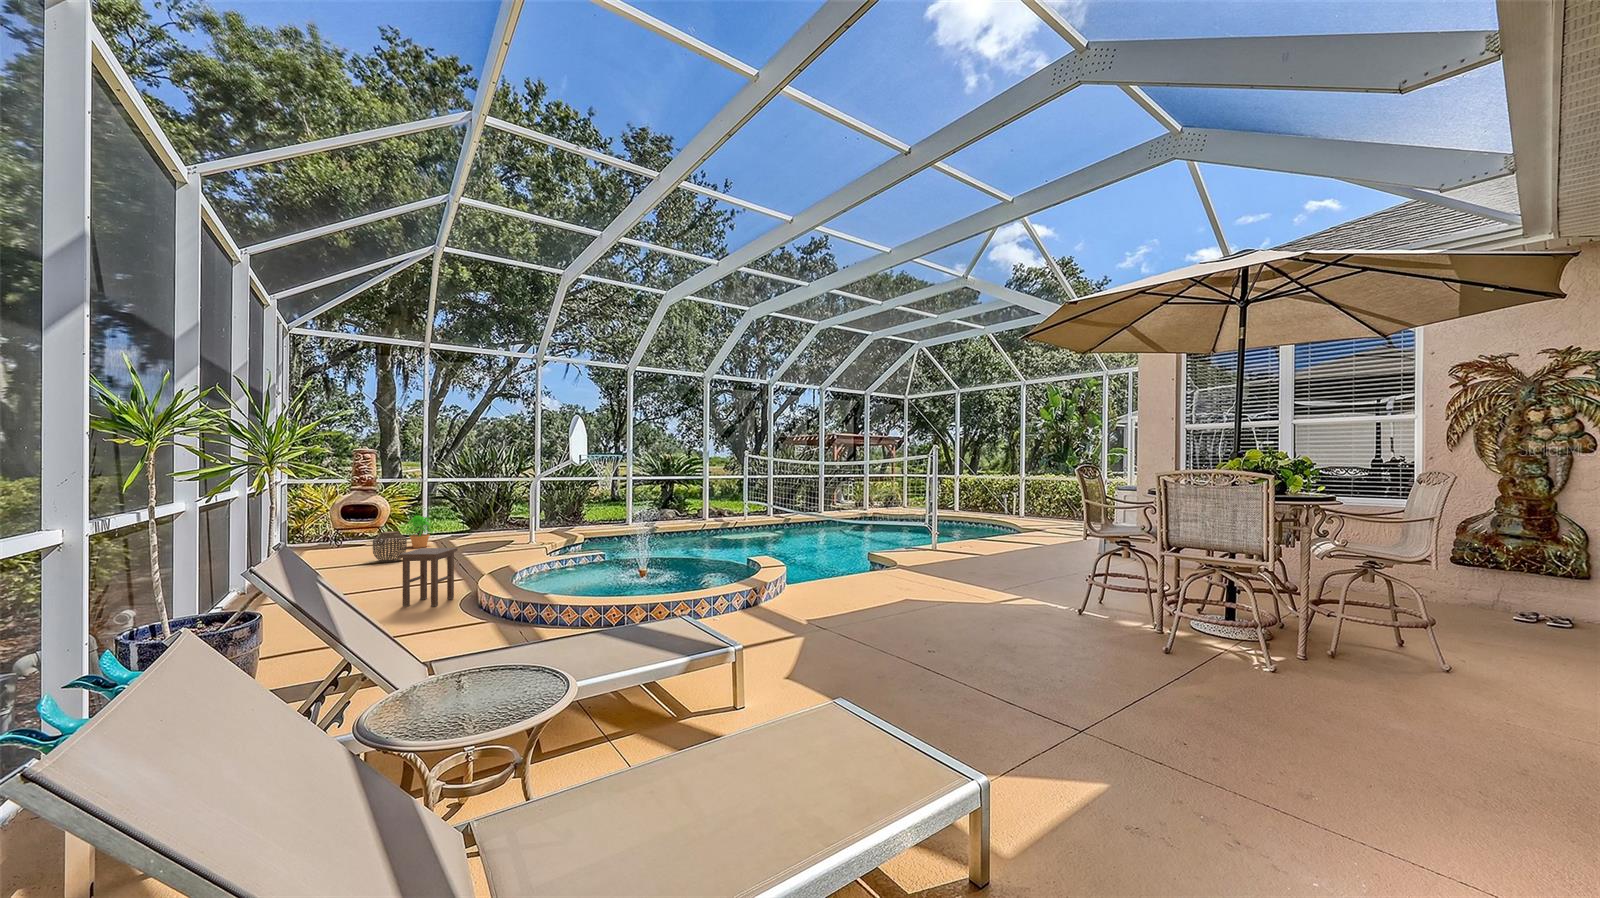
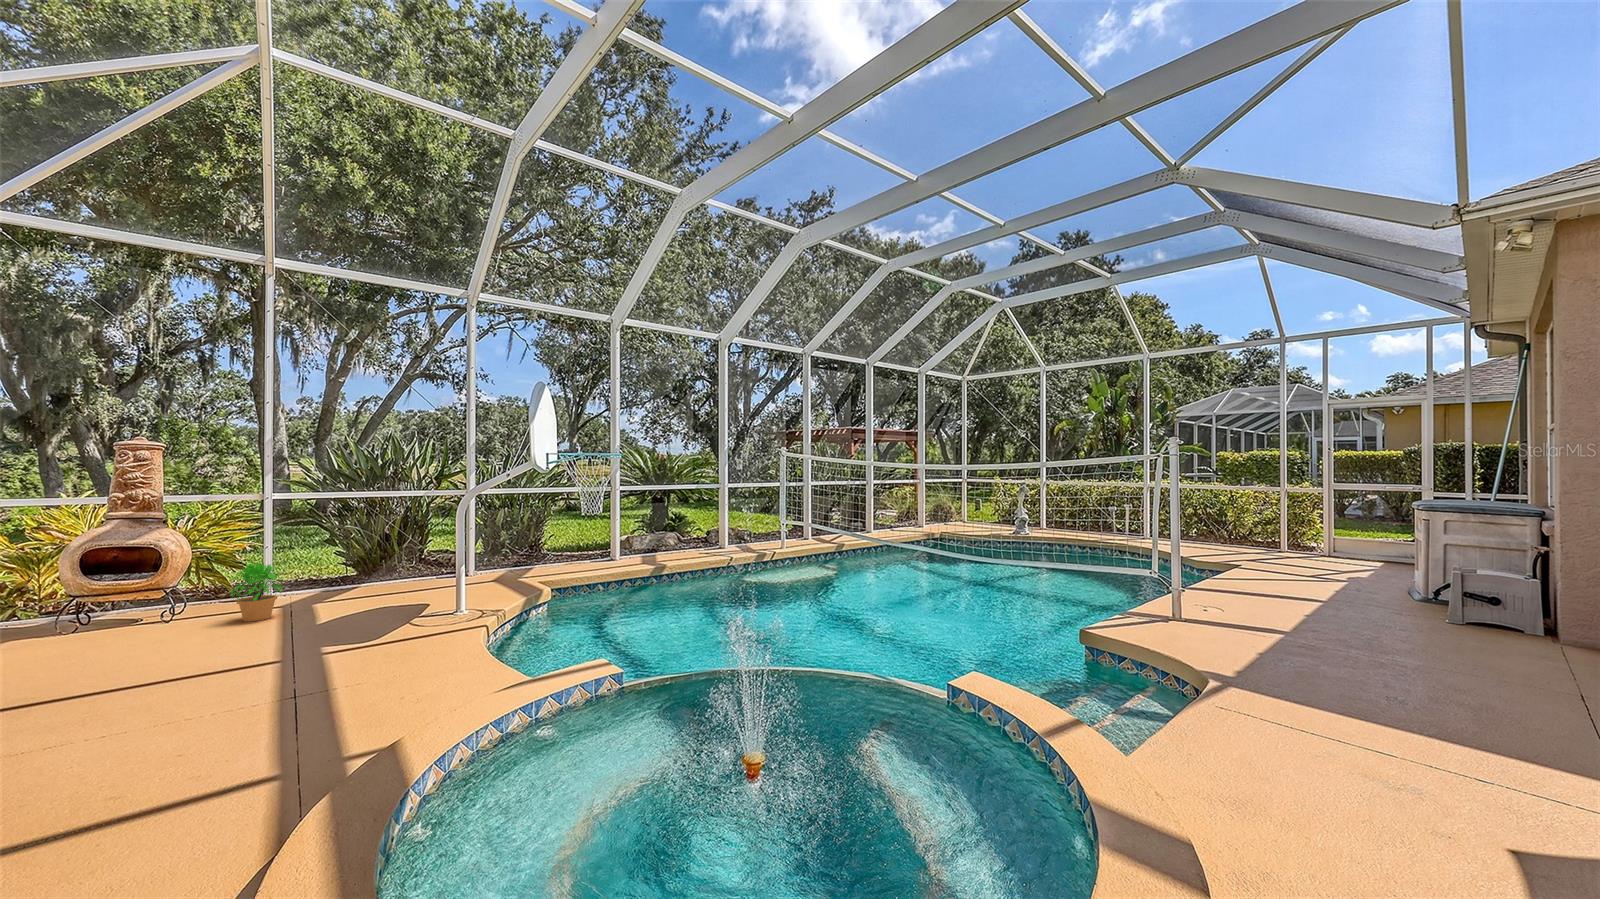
woven basket: present [373,531,407,562] -> none [136,601,214,665]
stool: present [399,548,457,607] -> none [80,674,277,866]

